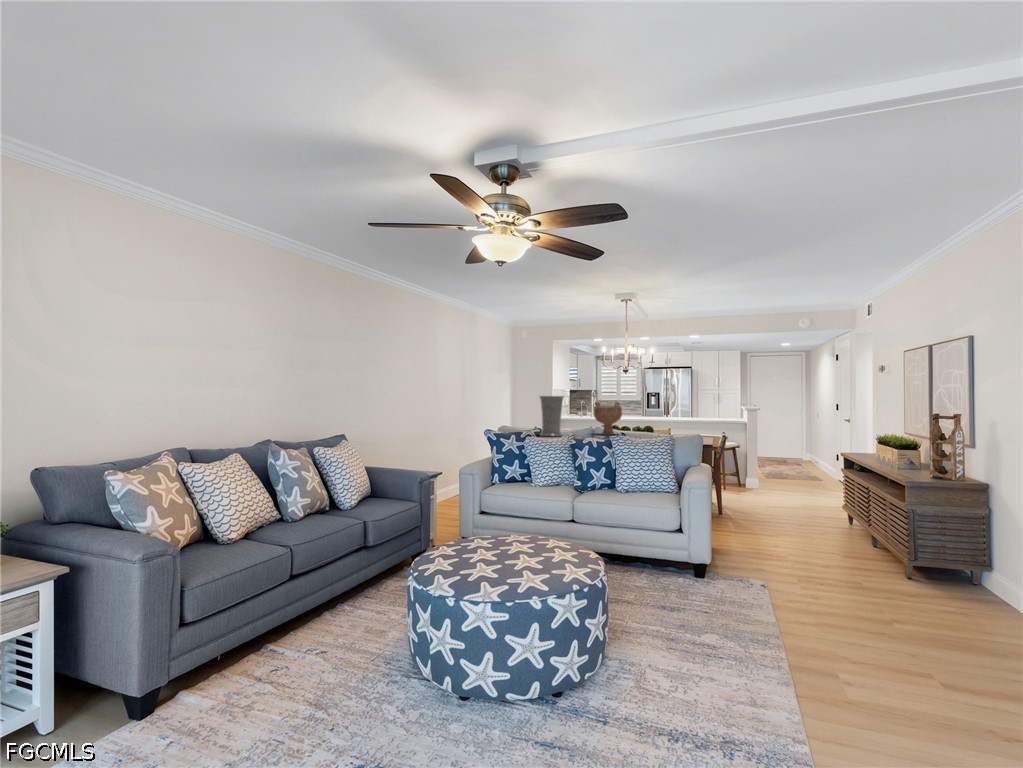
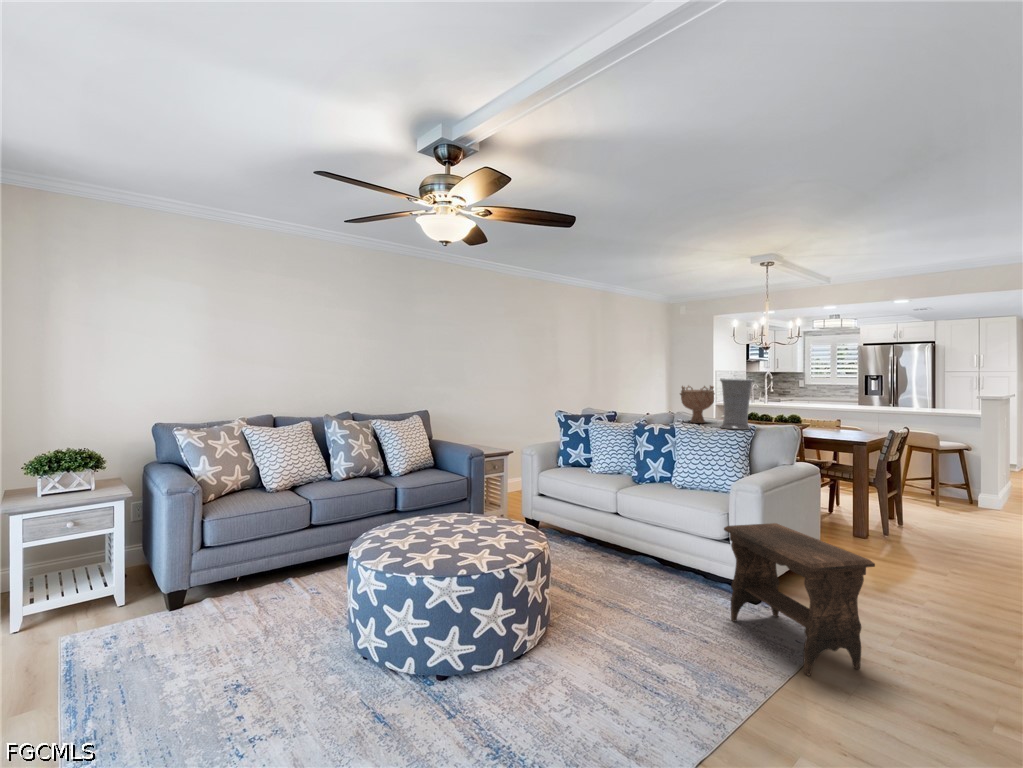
vase: present [540,396,564,436] -> present [720,379,754,430]
footstool: none [696,512,817,622] -> present [724,523,875,675]

